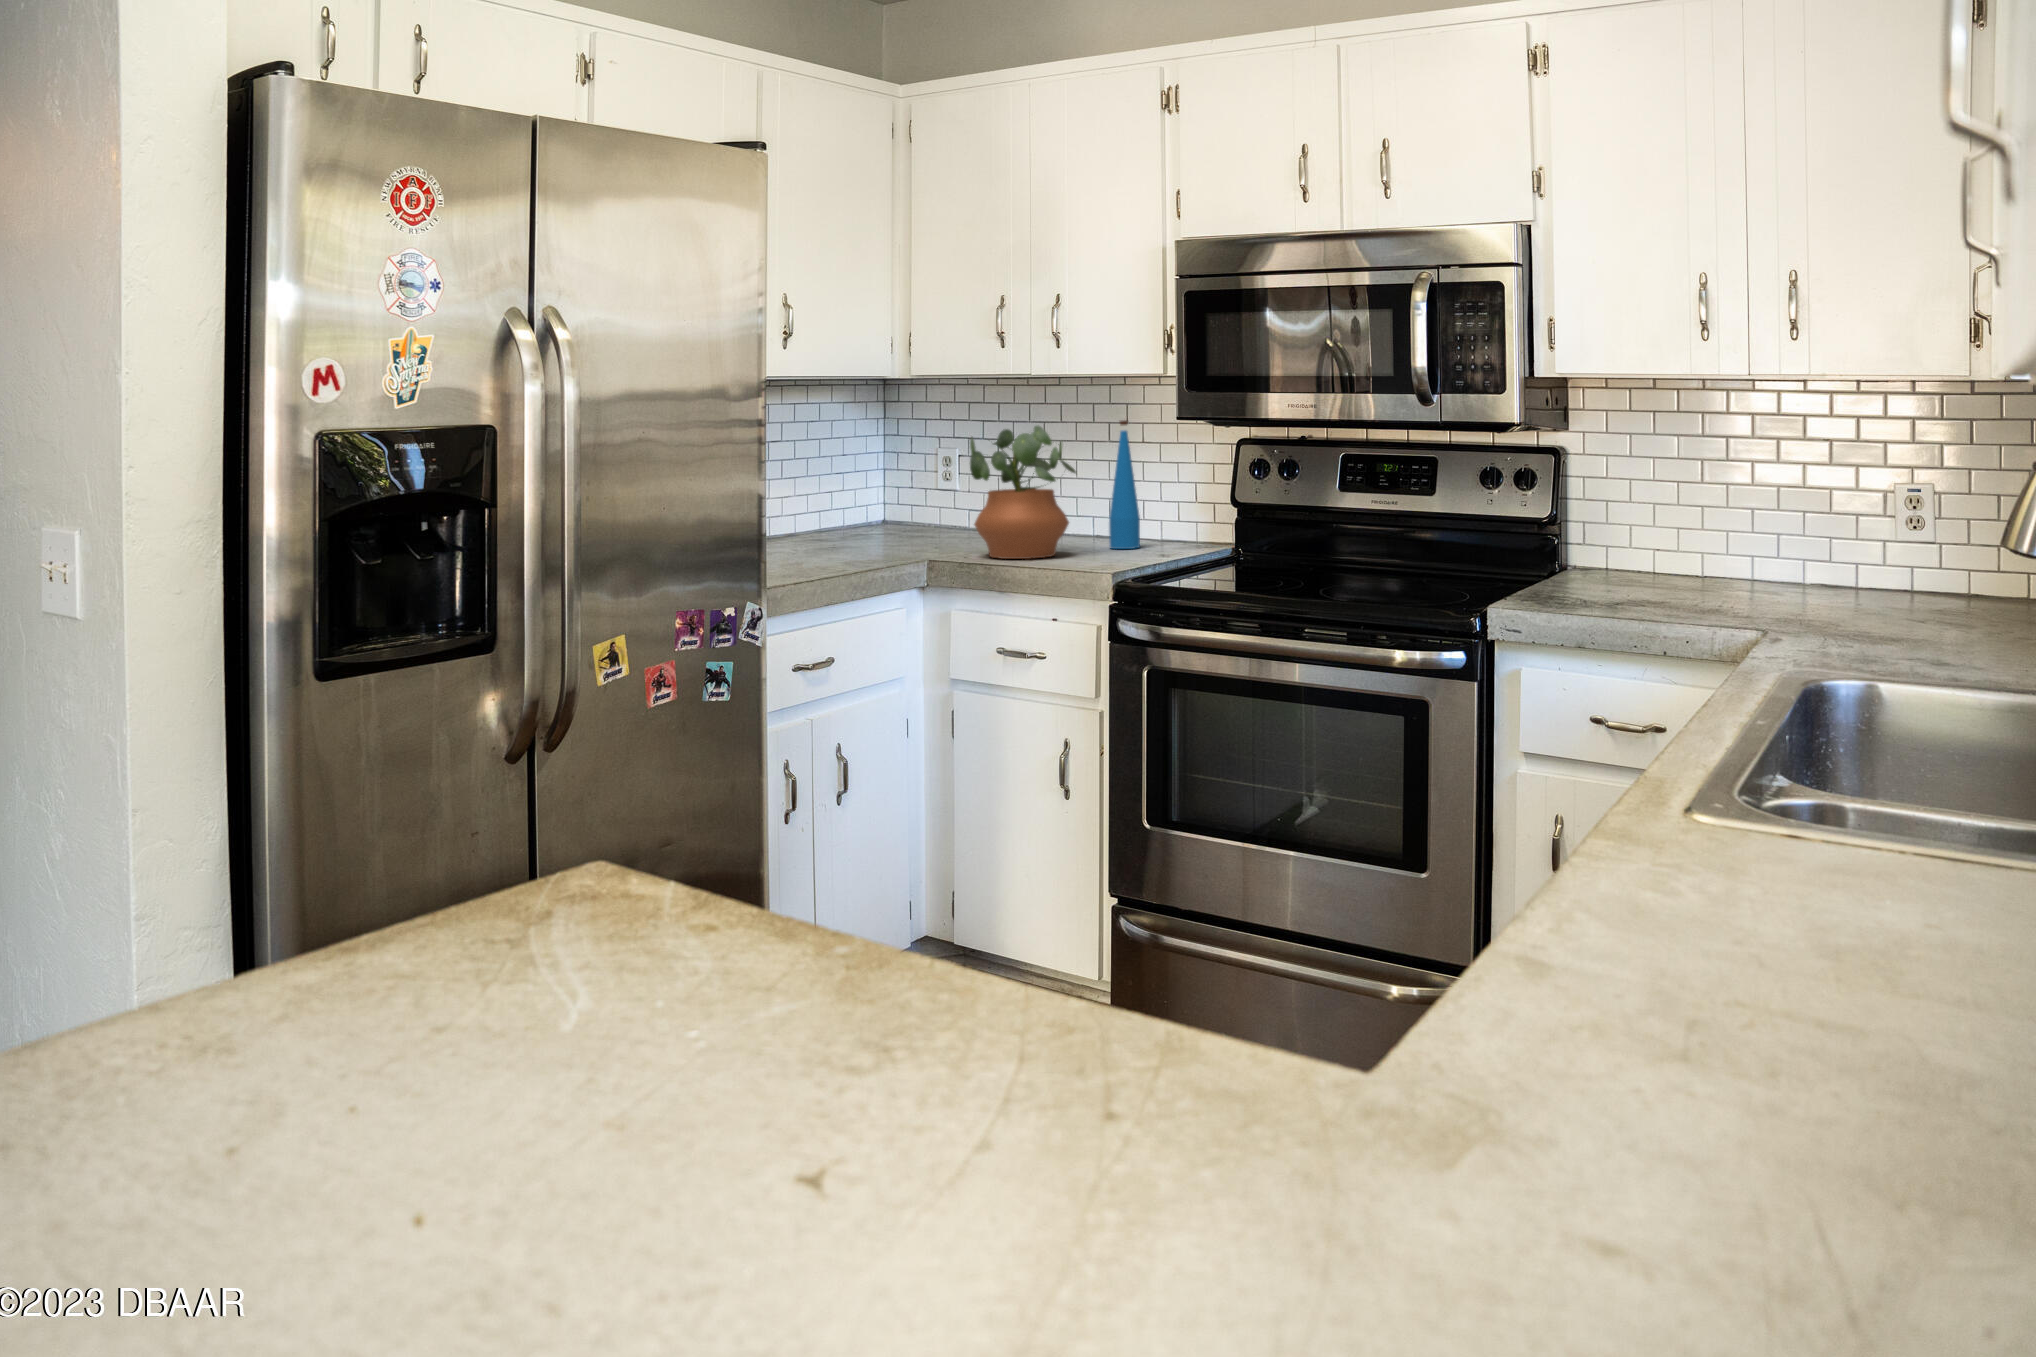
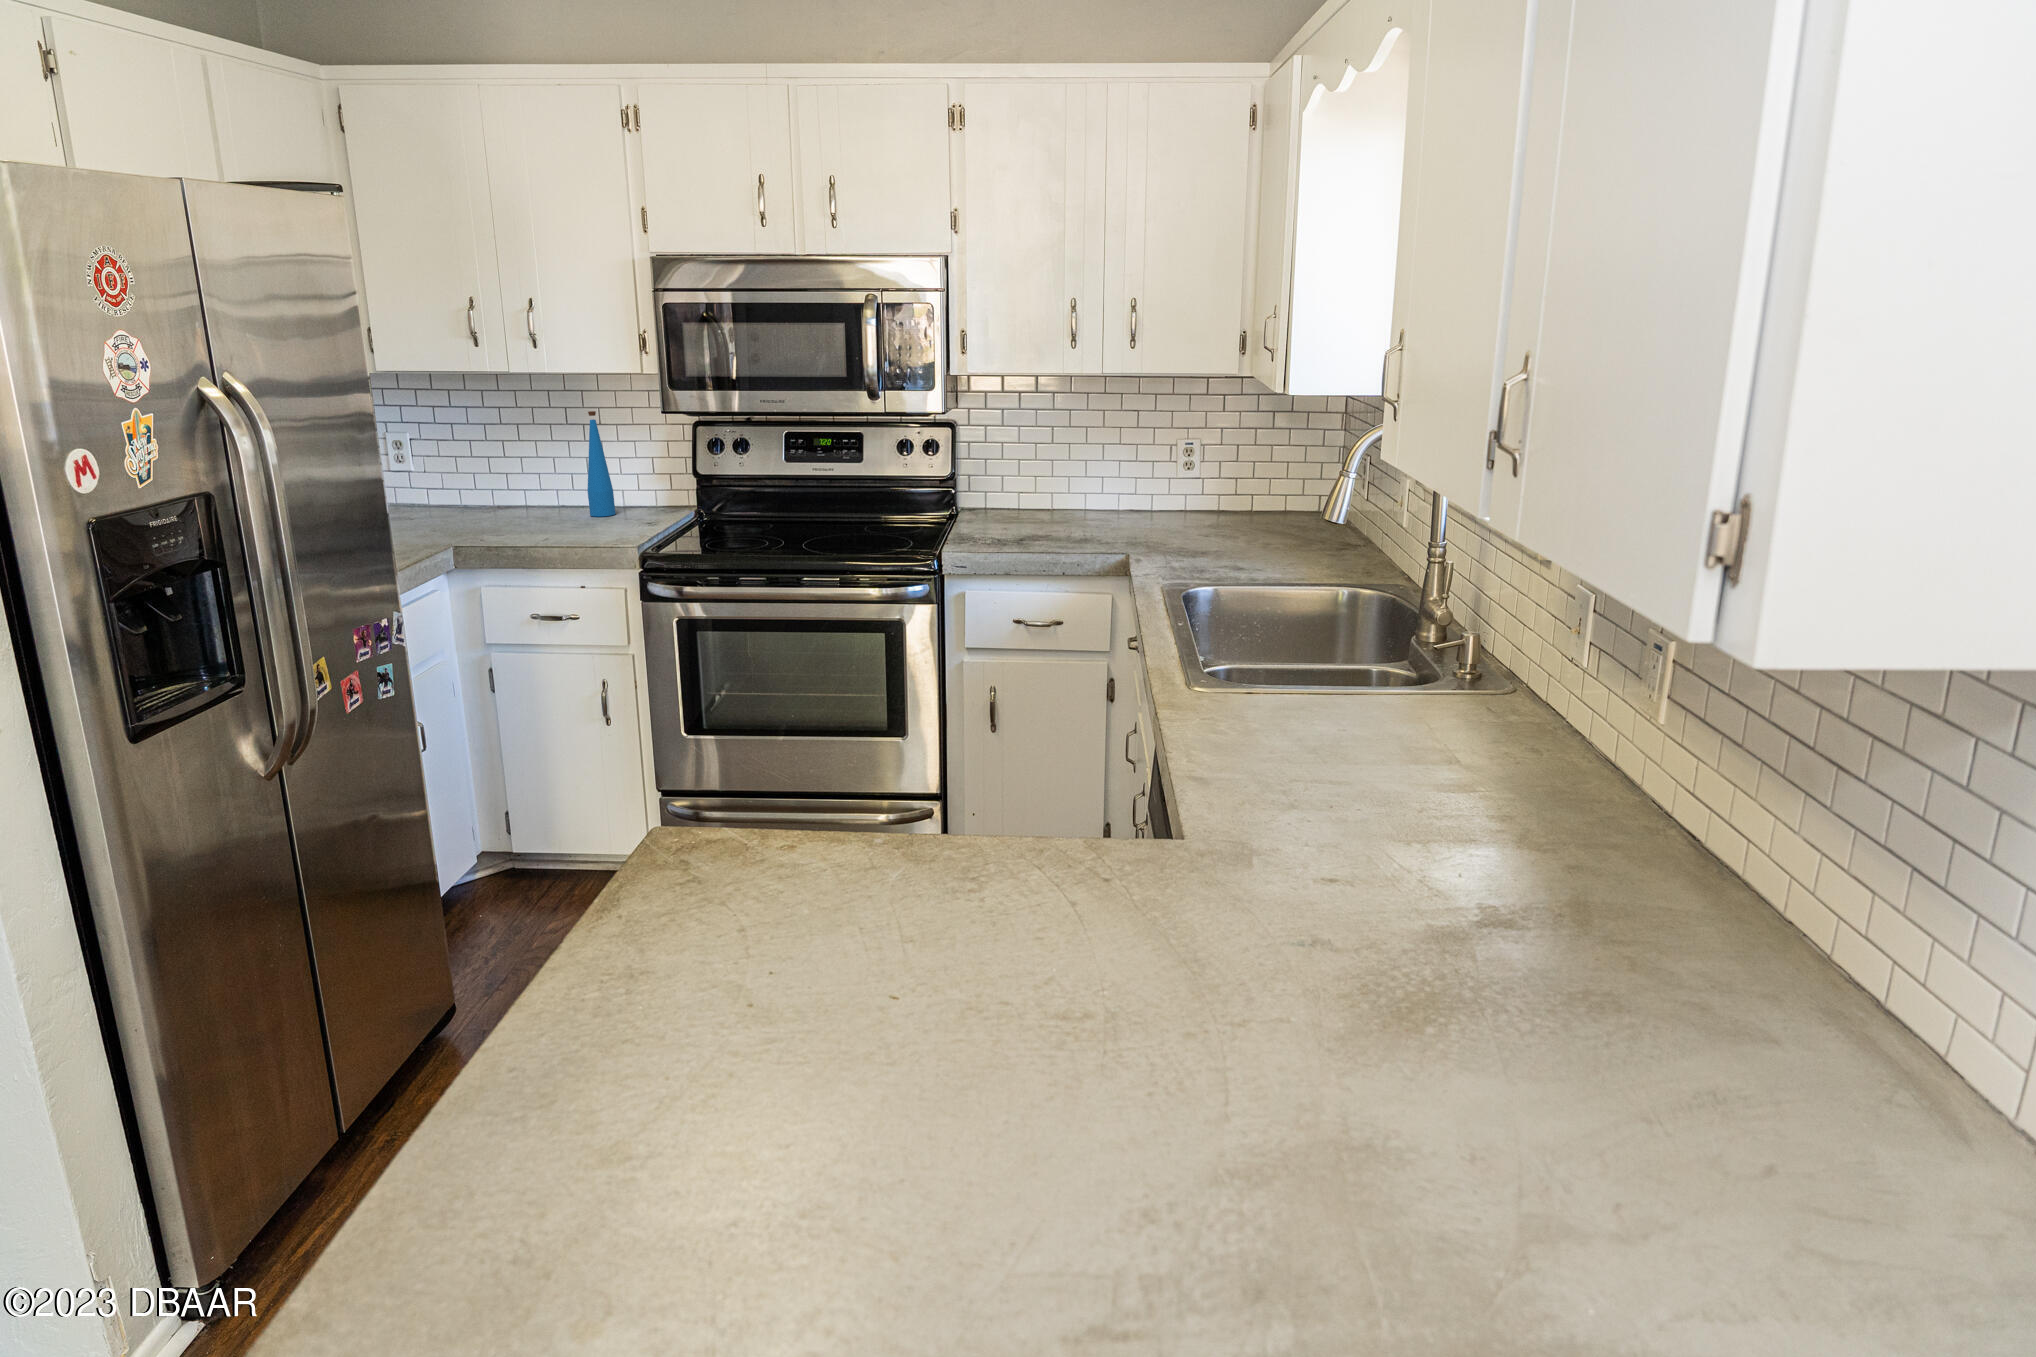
potted plant: present [970,426,1076,559] -> none [472,422,569,535]

